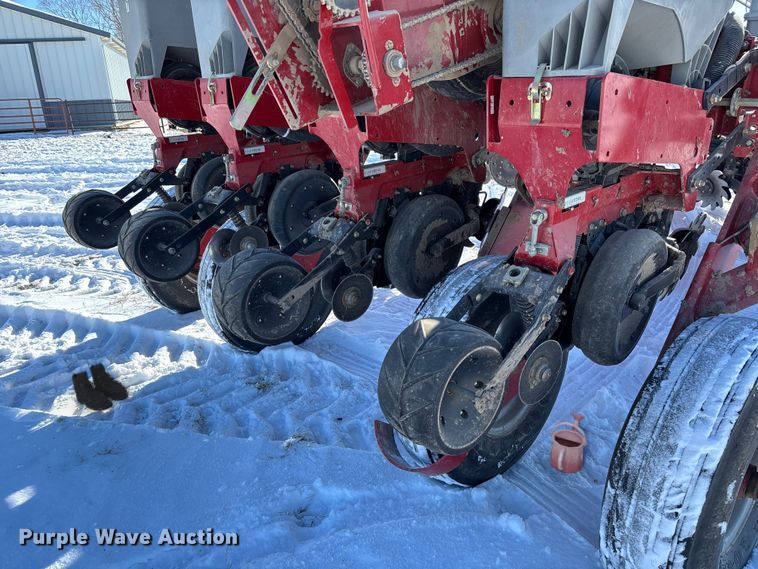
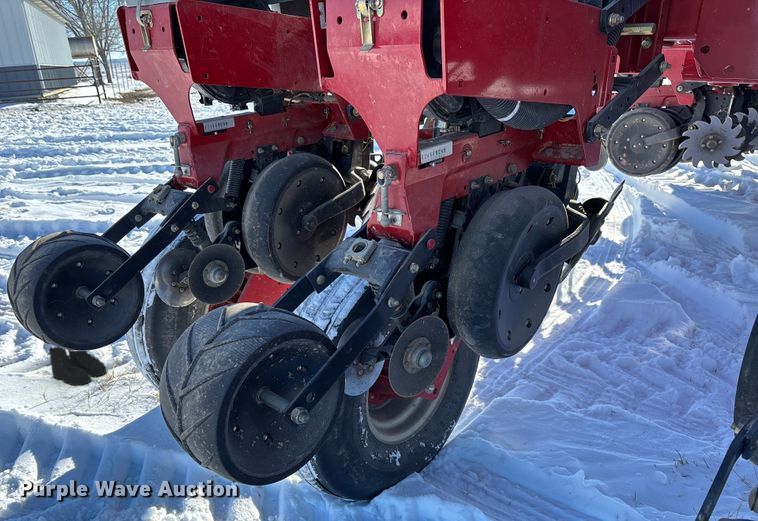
watering can: present [550,413,587,473] -> none [543,380,578,436]

